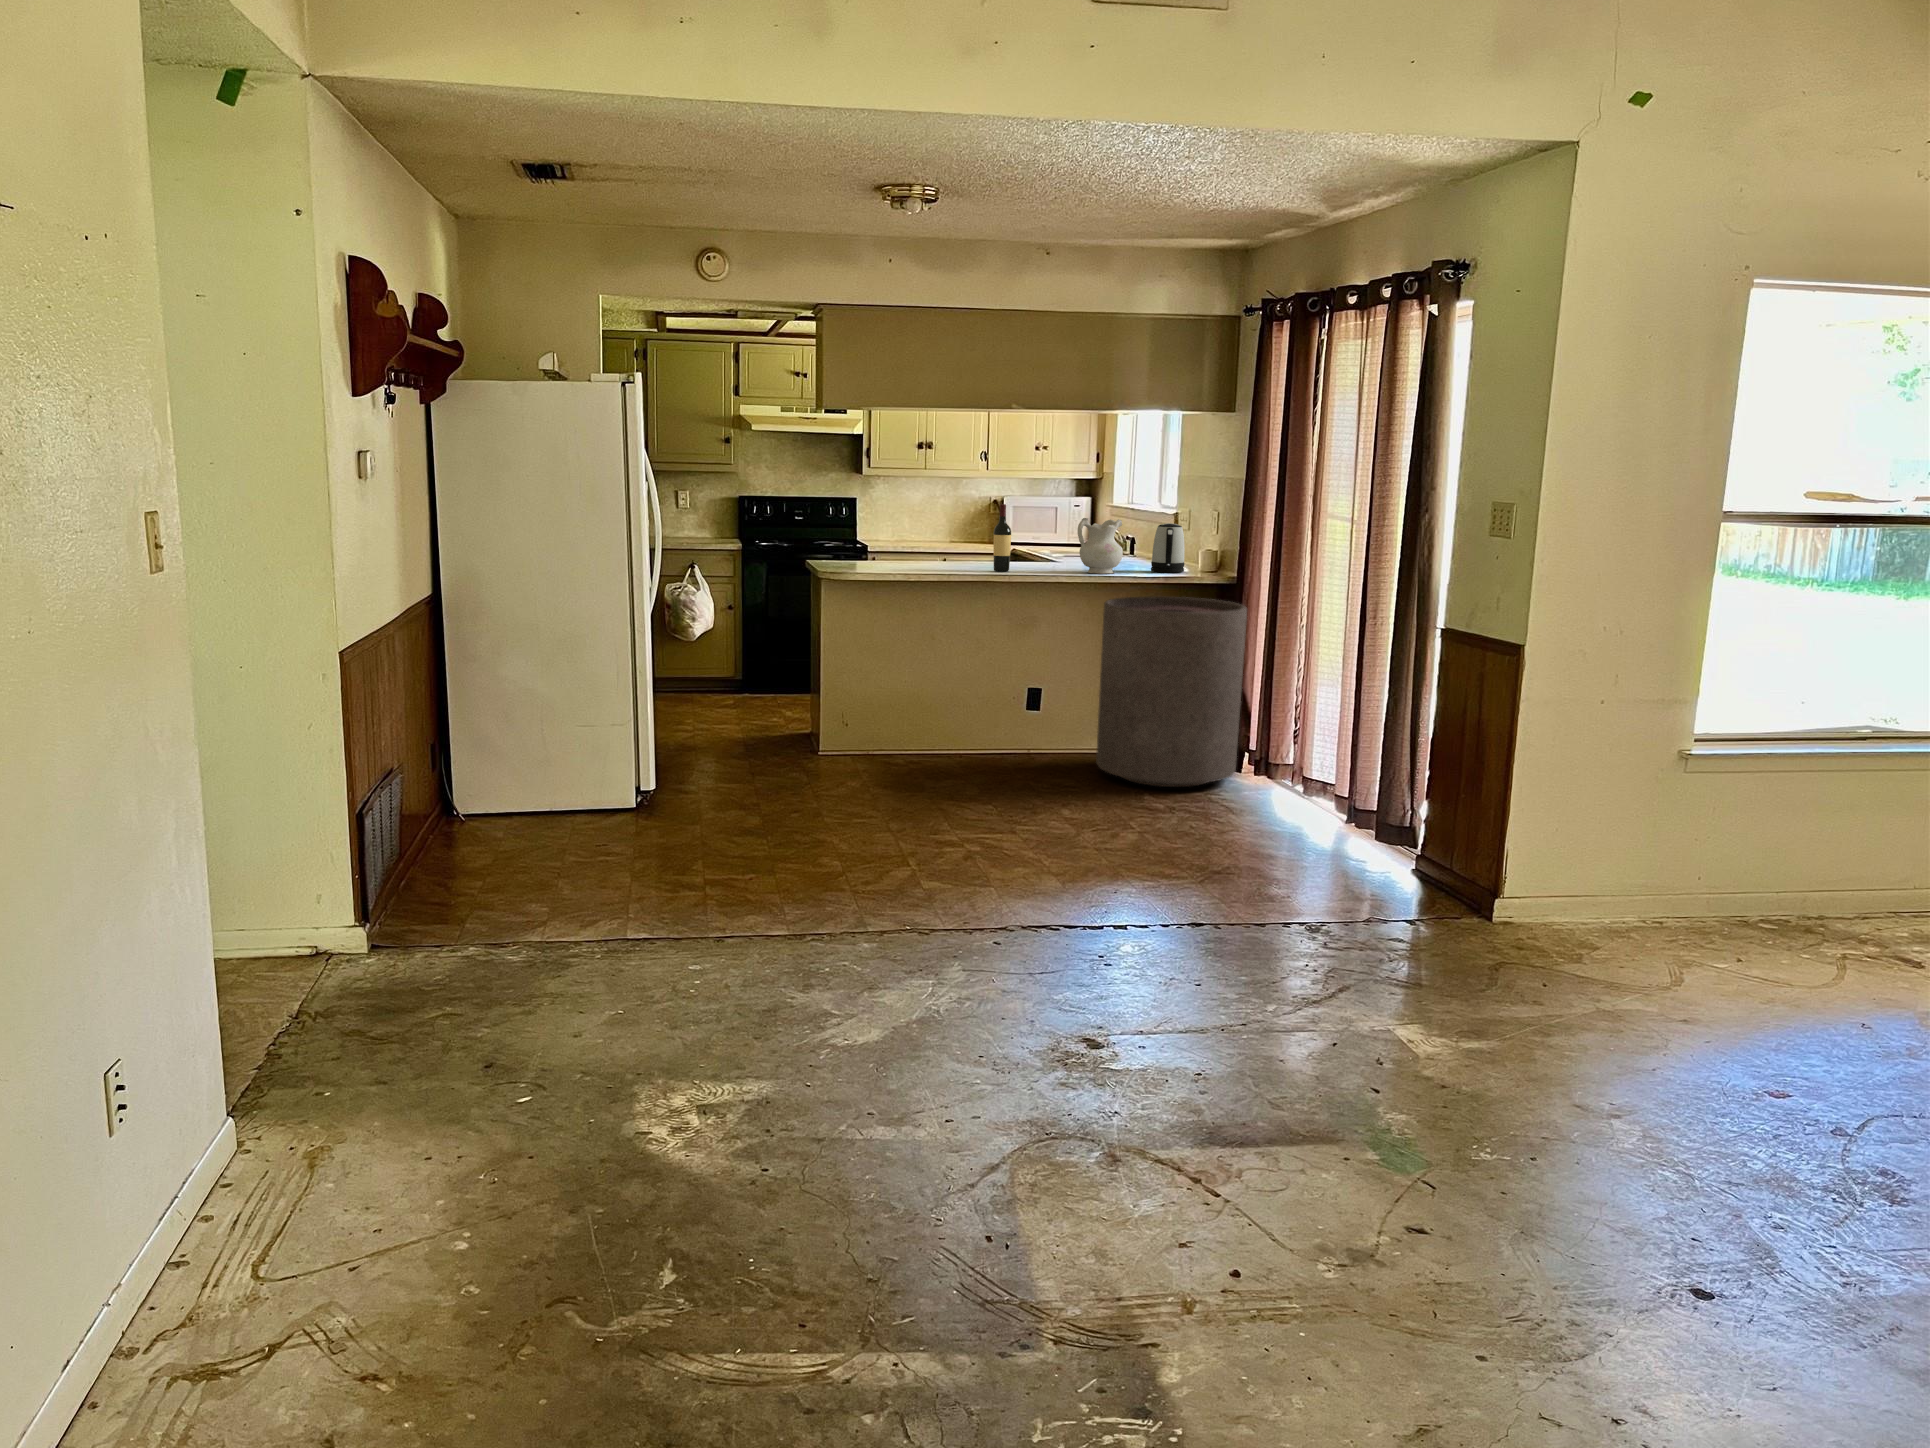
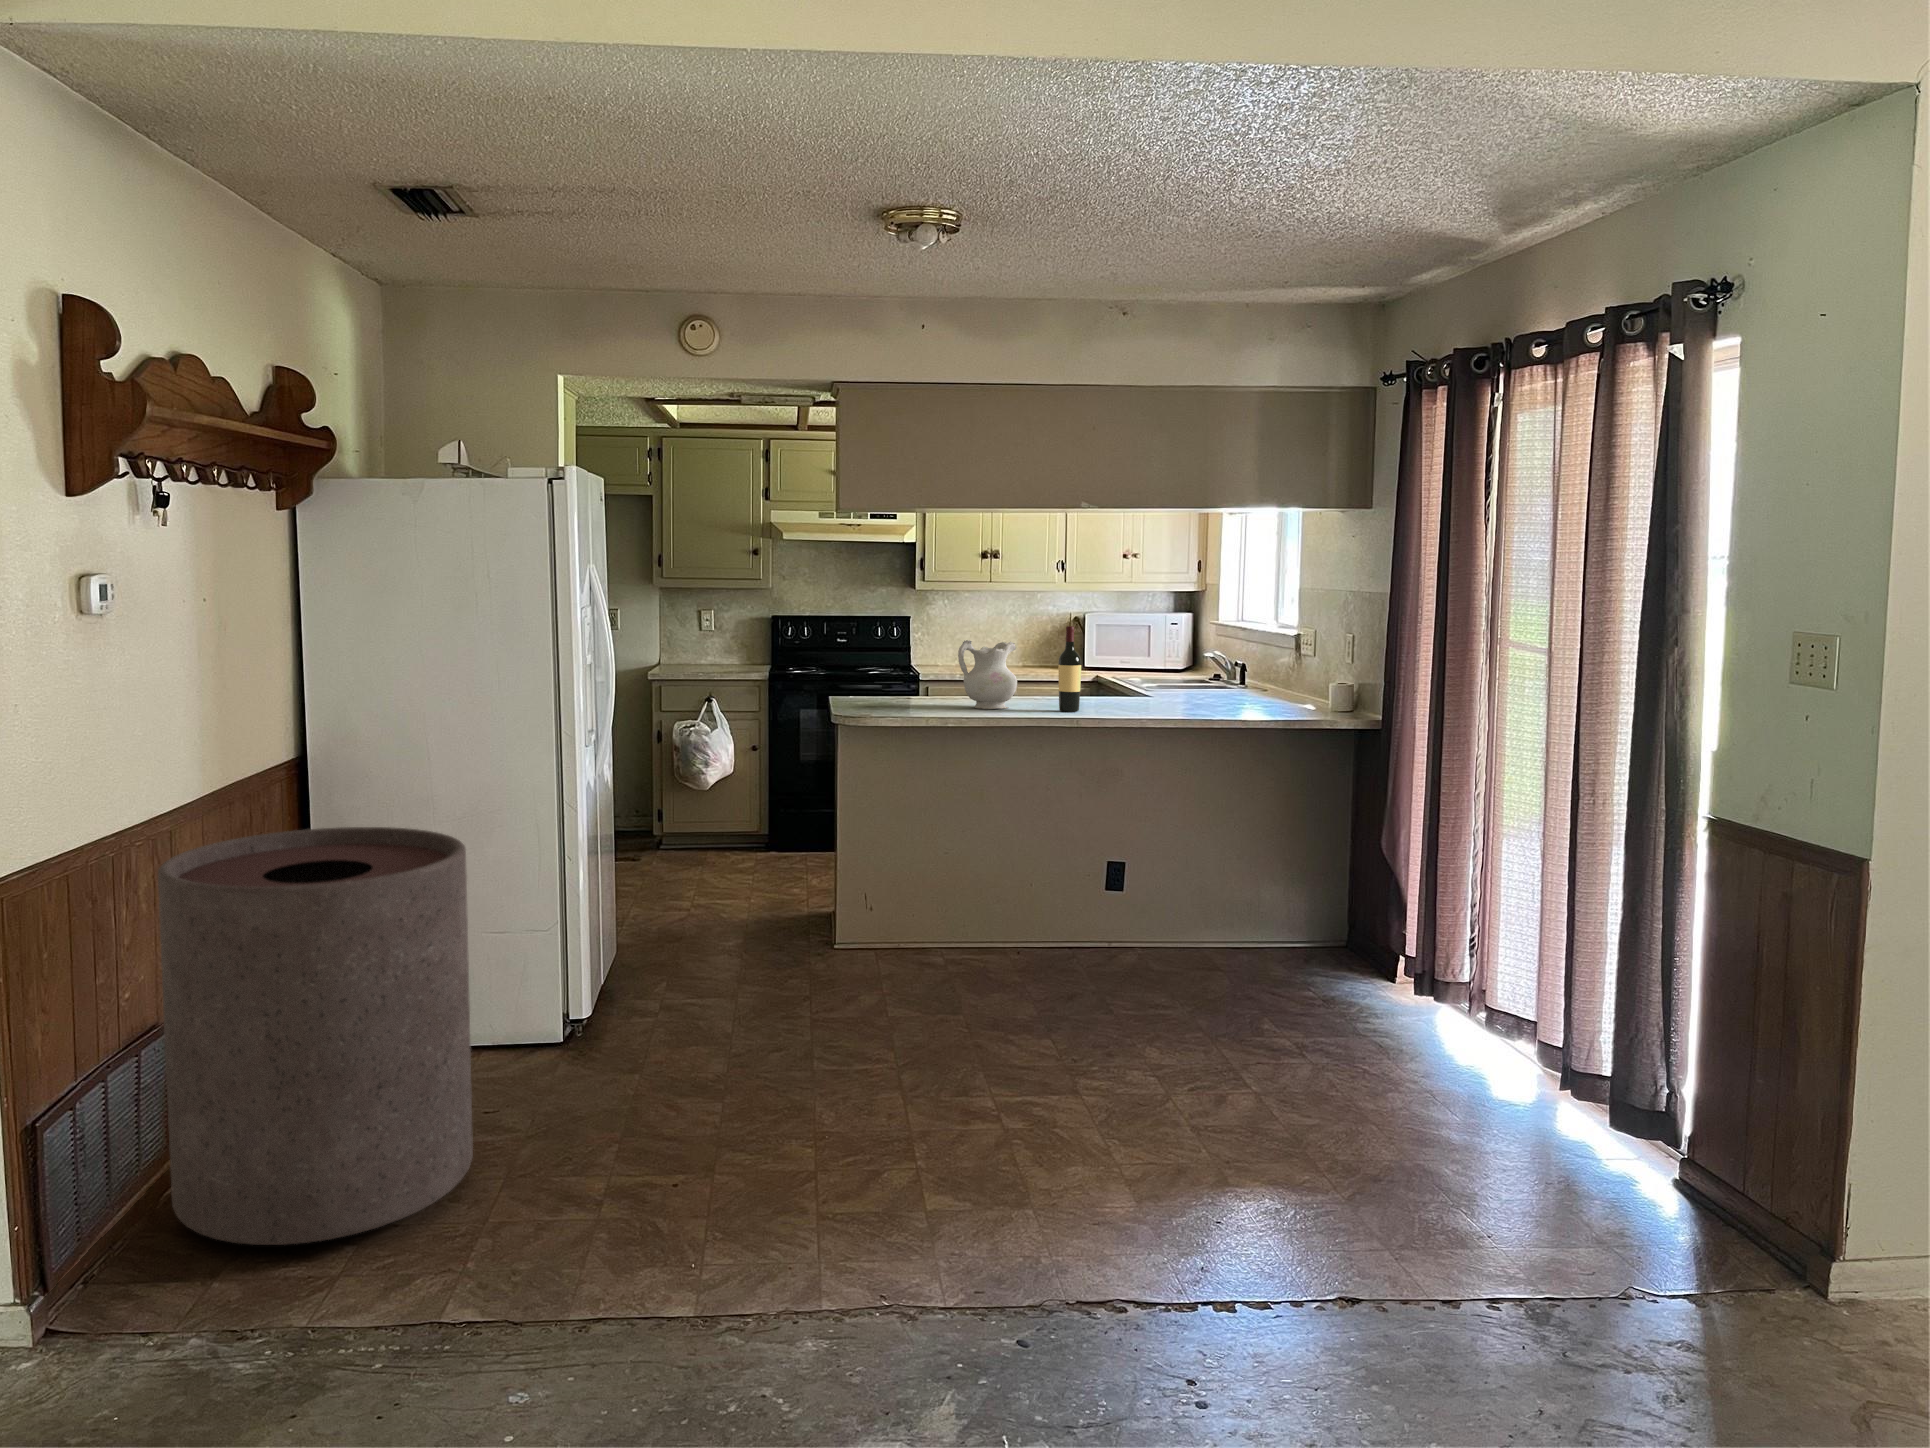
ceramic pitcher: present [1078,518,1123,574] -> present [958,640,1017,709]
kettle: present [1151,523,1185,573] -> none [1265,649,1309,713]
trash can: present [1096,597,1247,787] -> present [158,827,473,1245]

